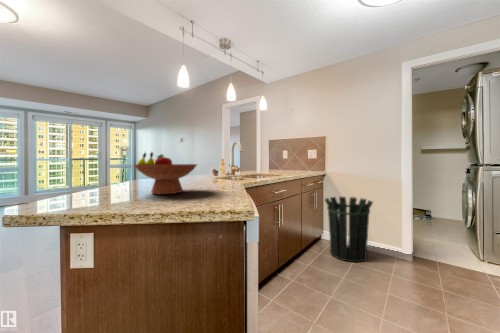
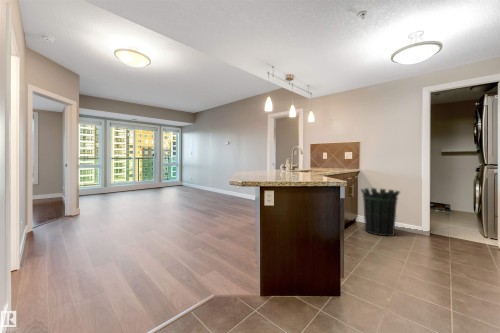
fruit bowl: present [134,152,197,194] -> none [264,152,300,176]

